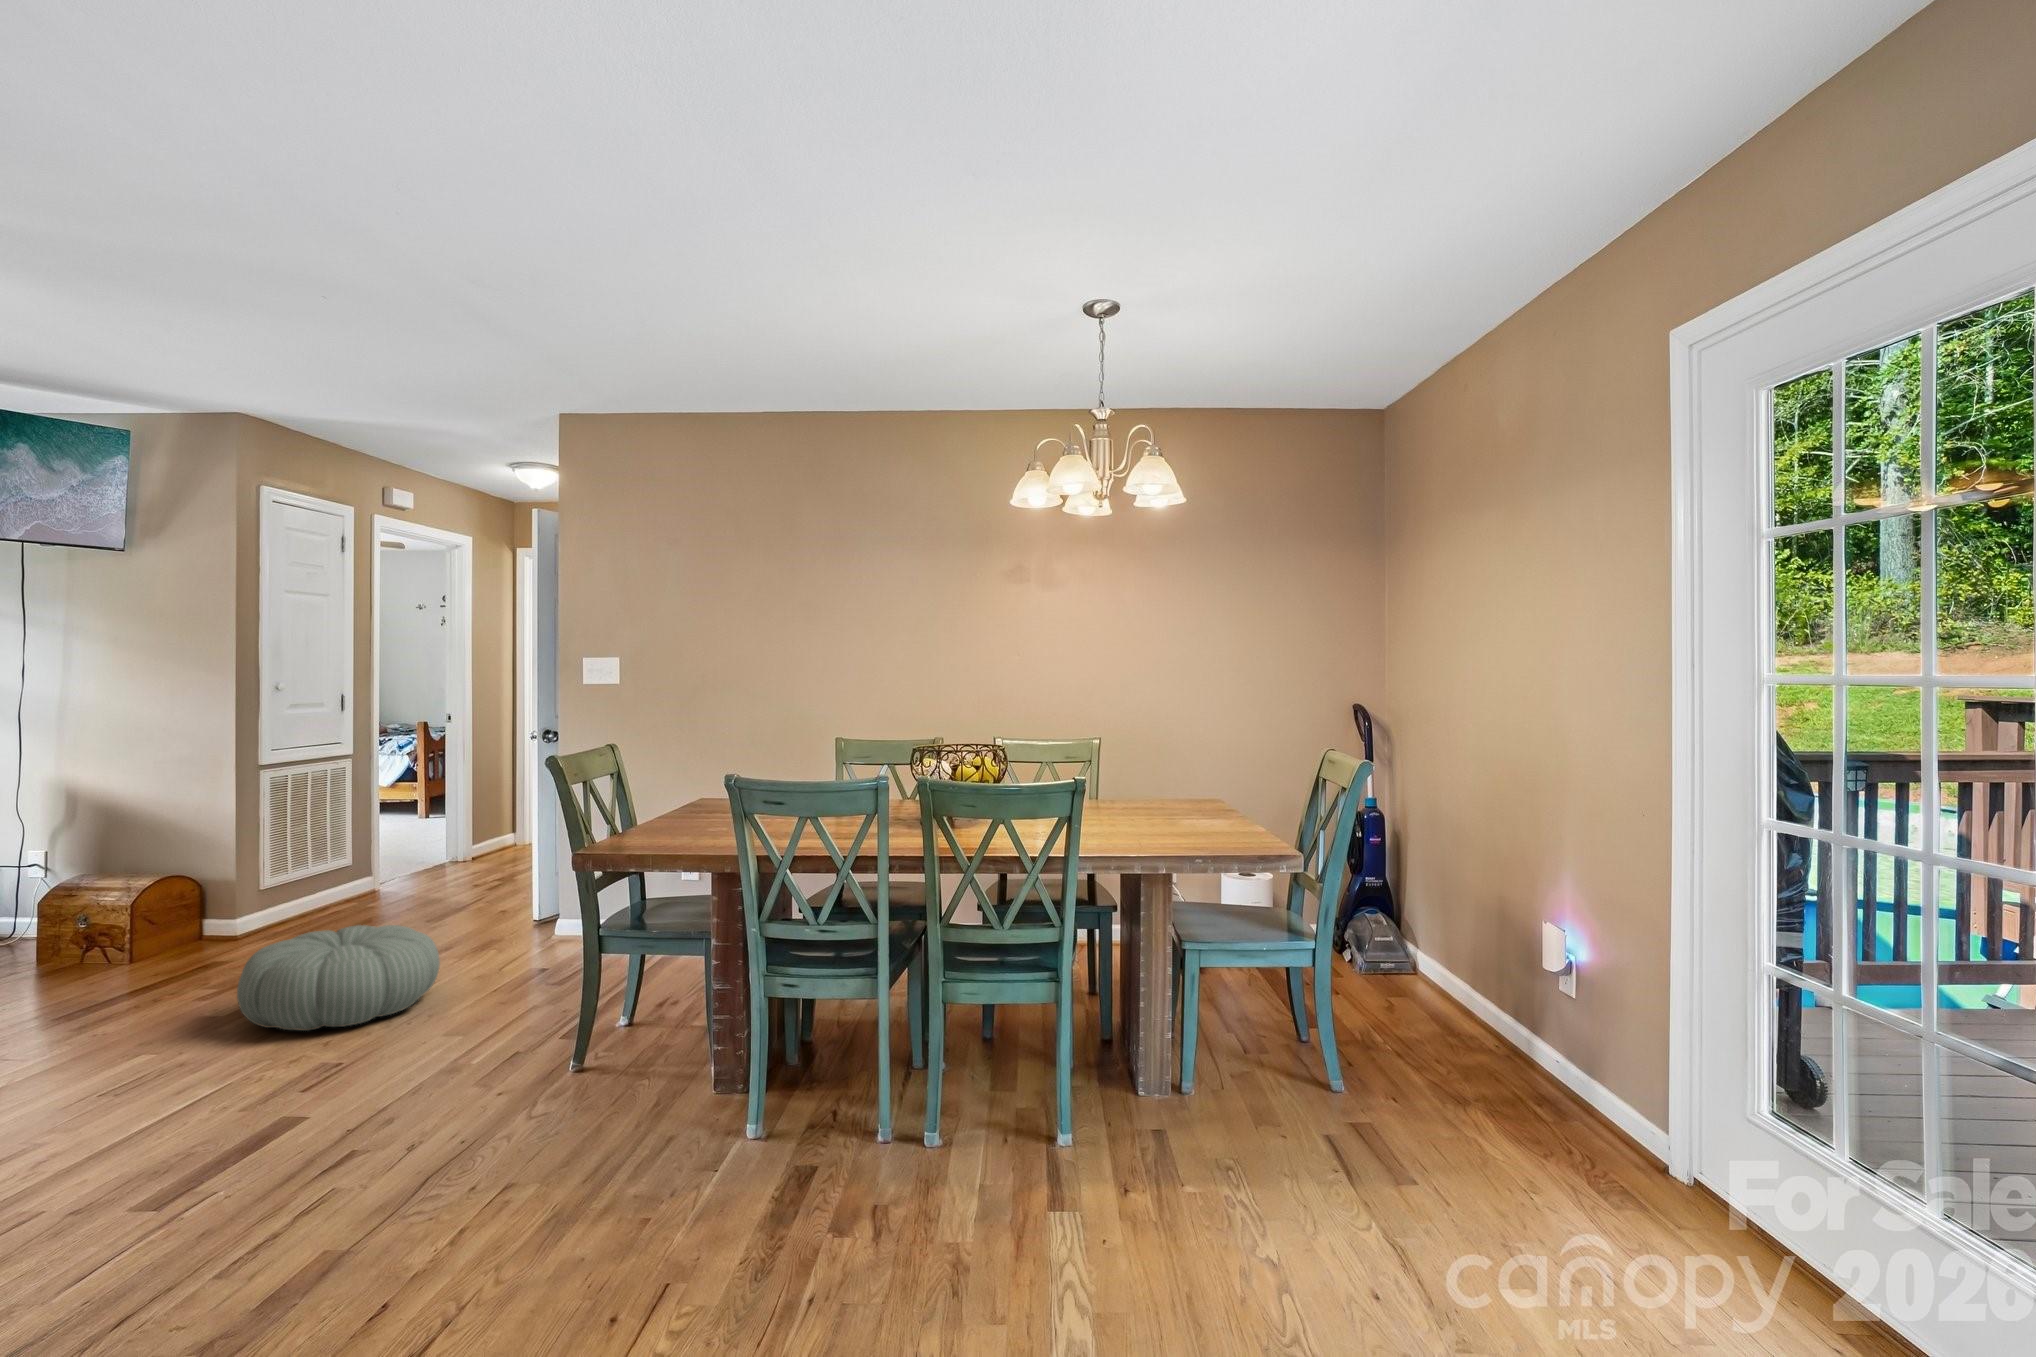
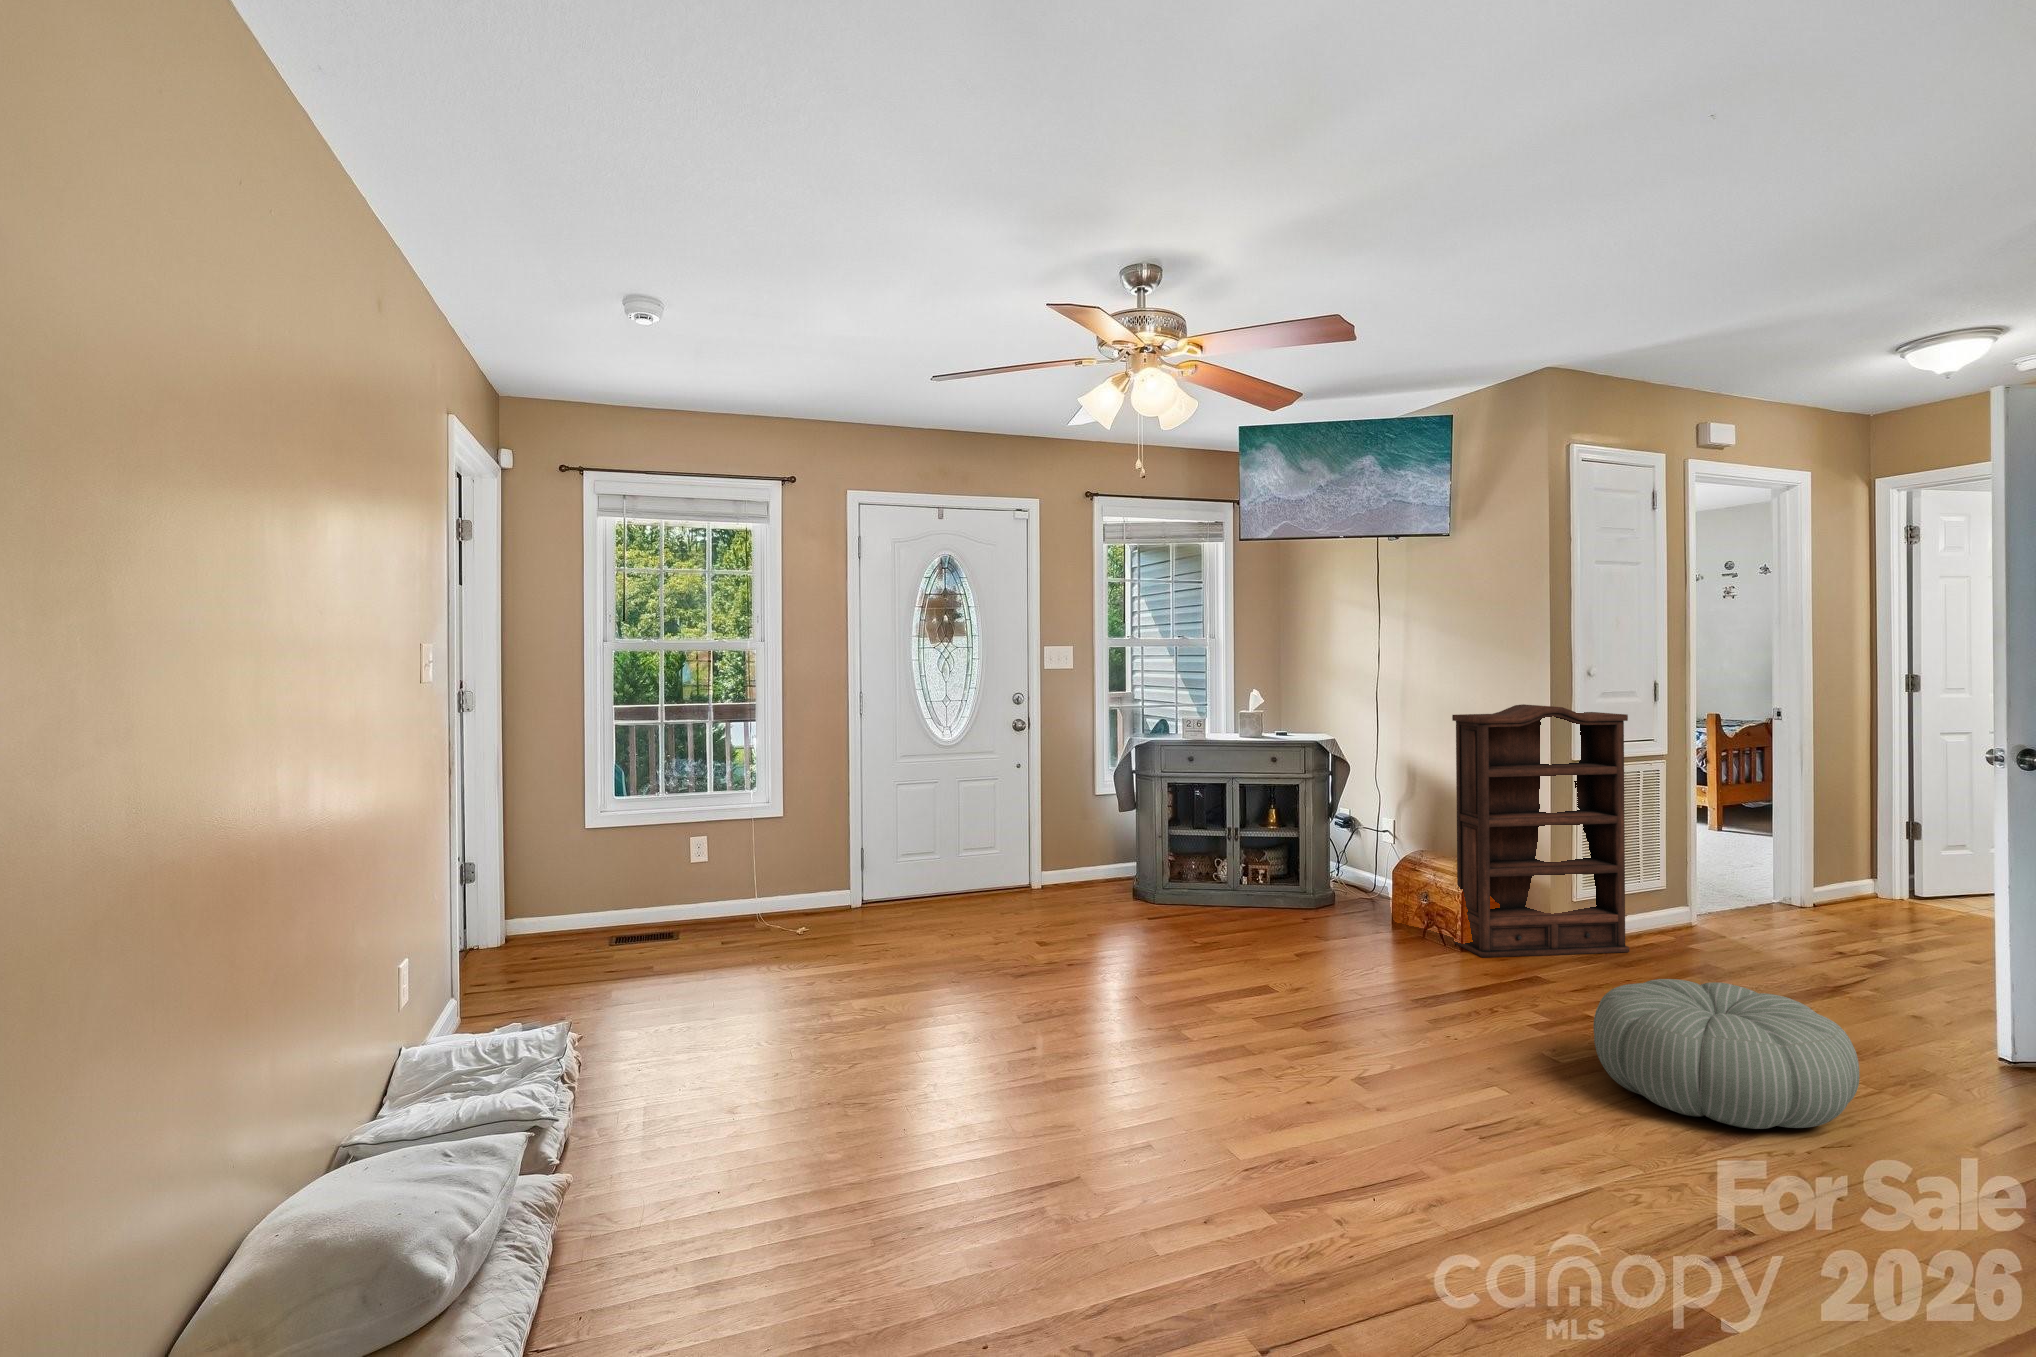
bookshelf: none [120,718,308,963] -> present [1452,704,1629,958]

